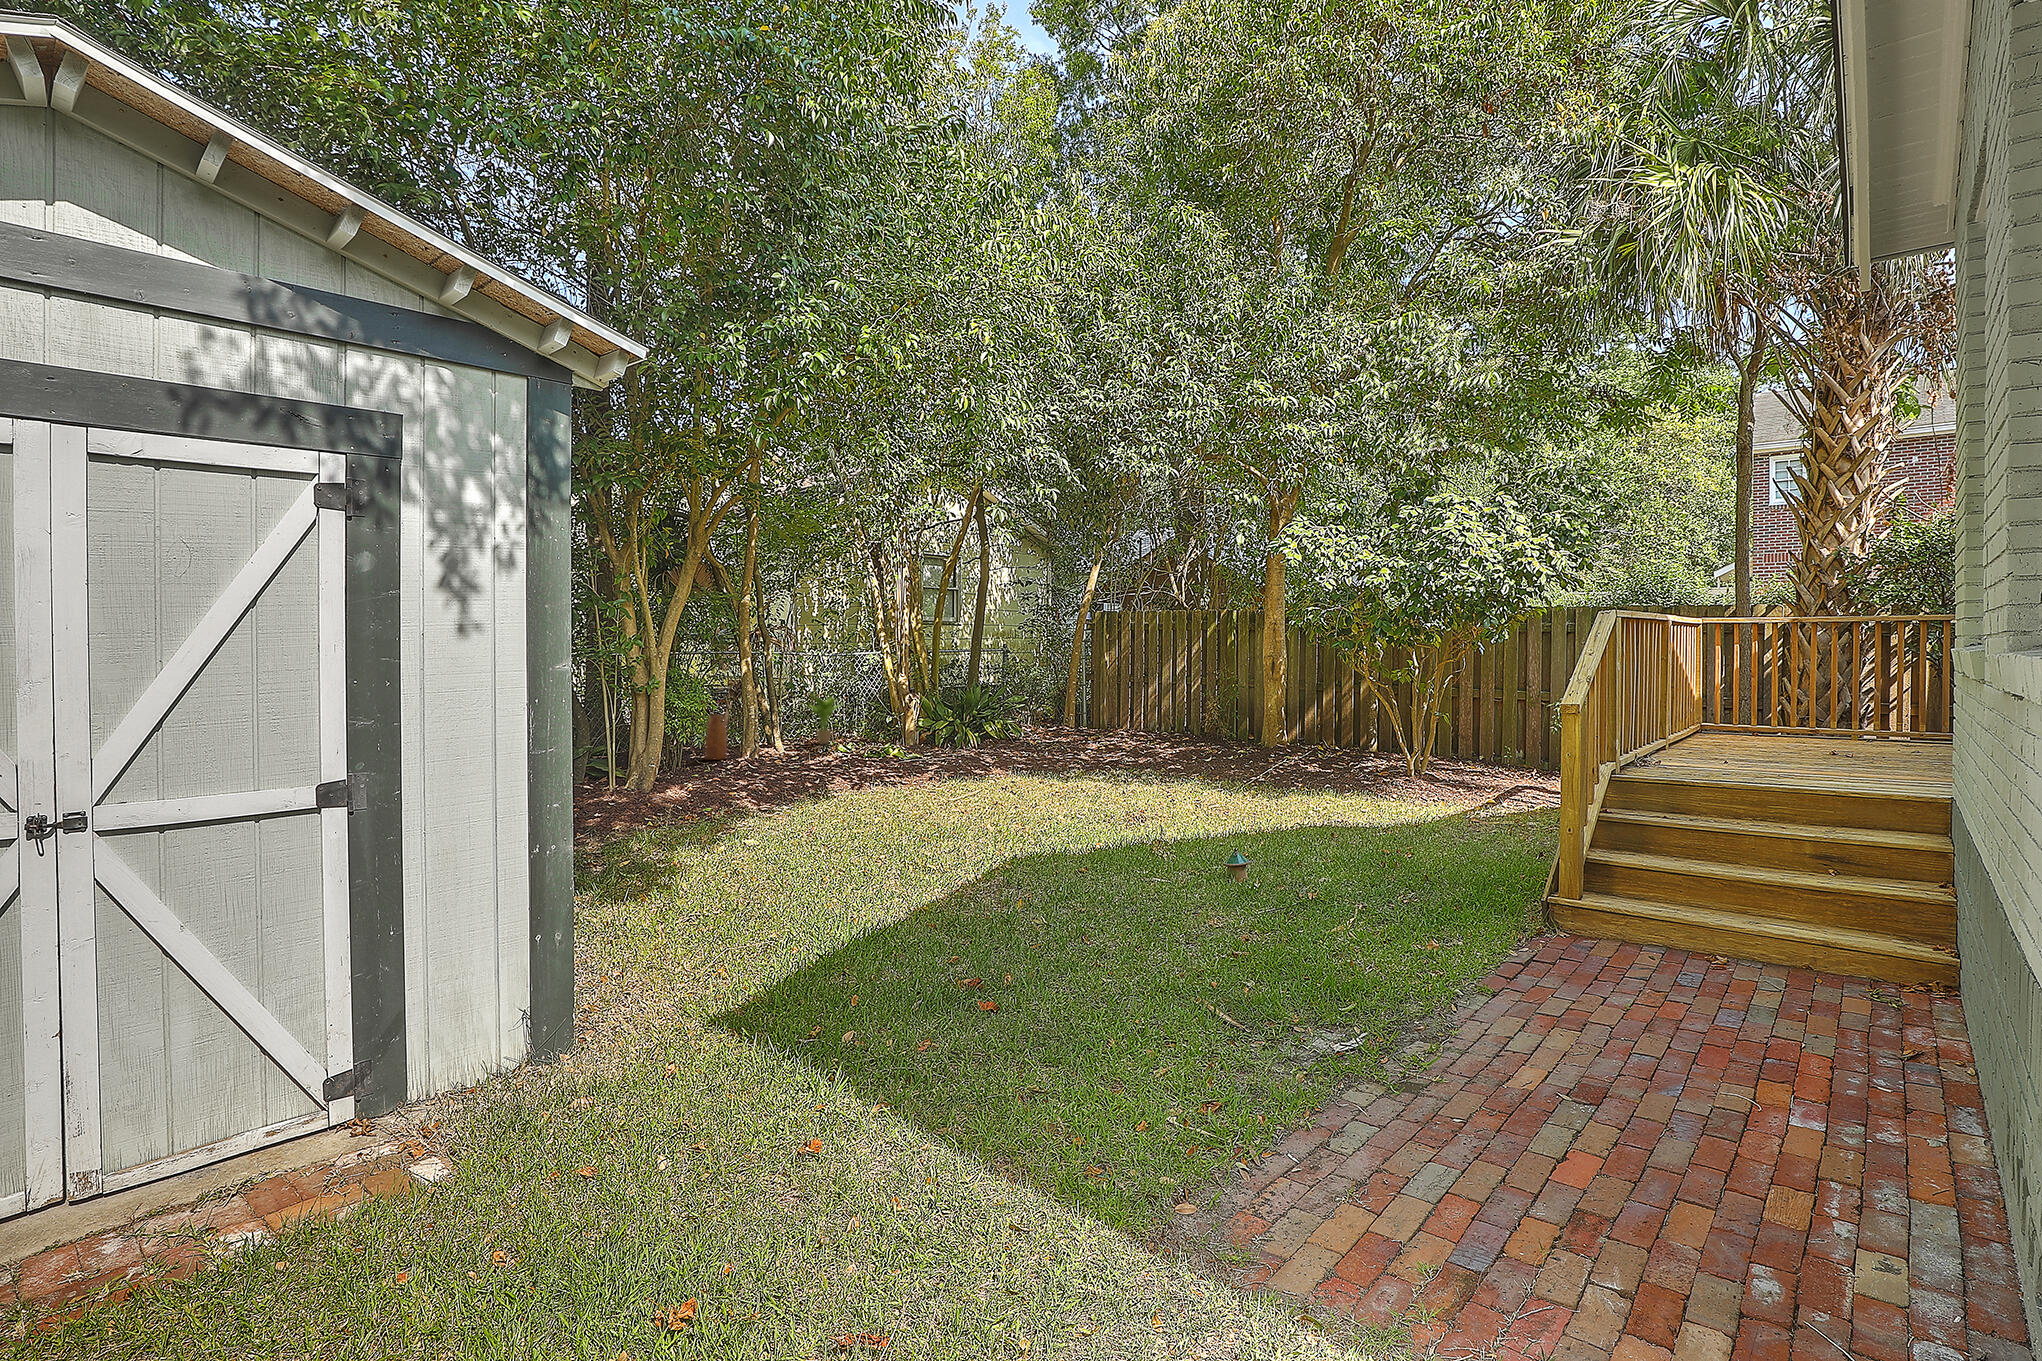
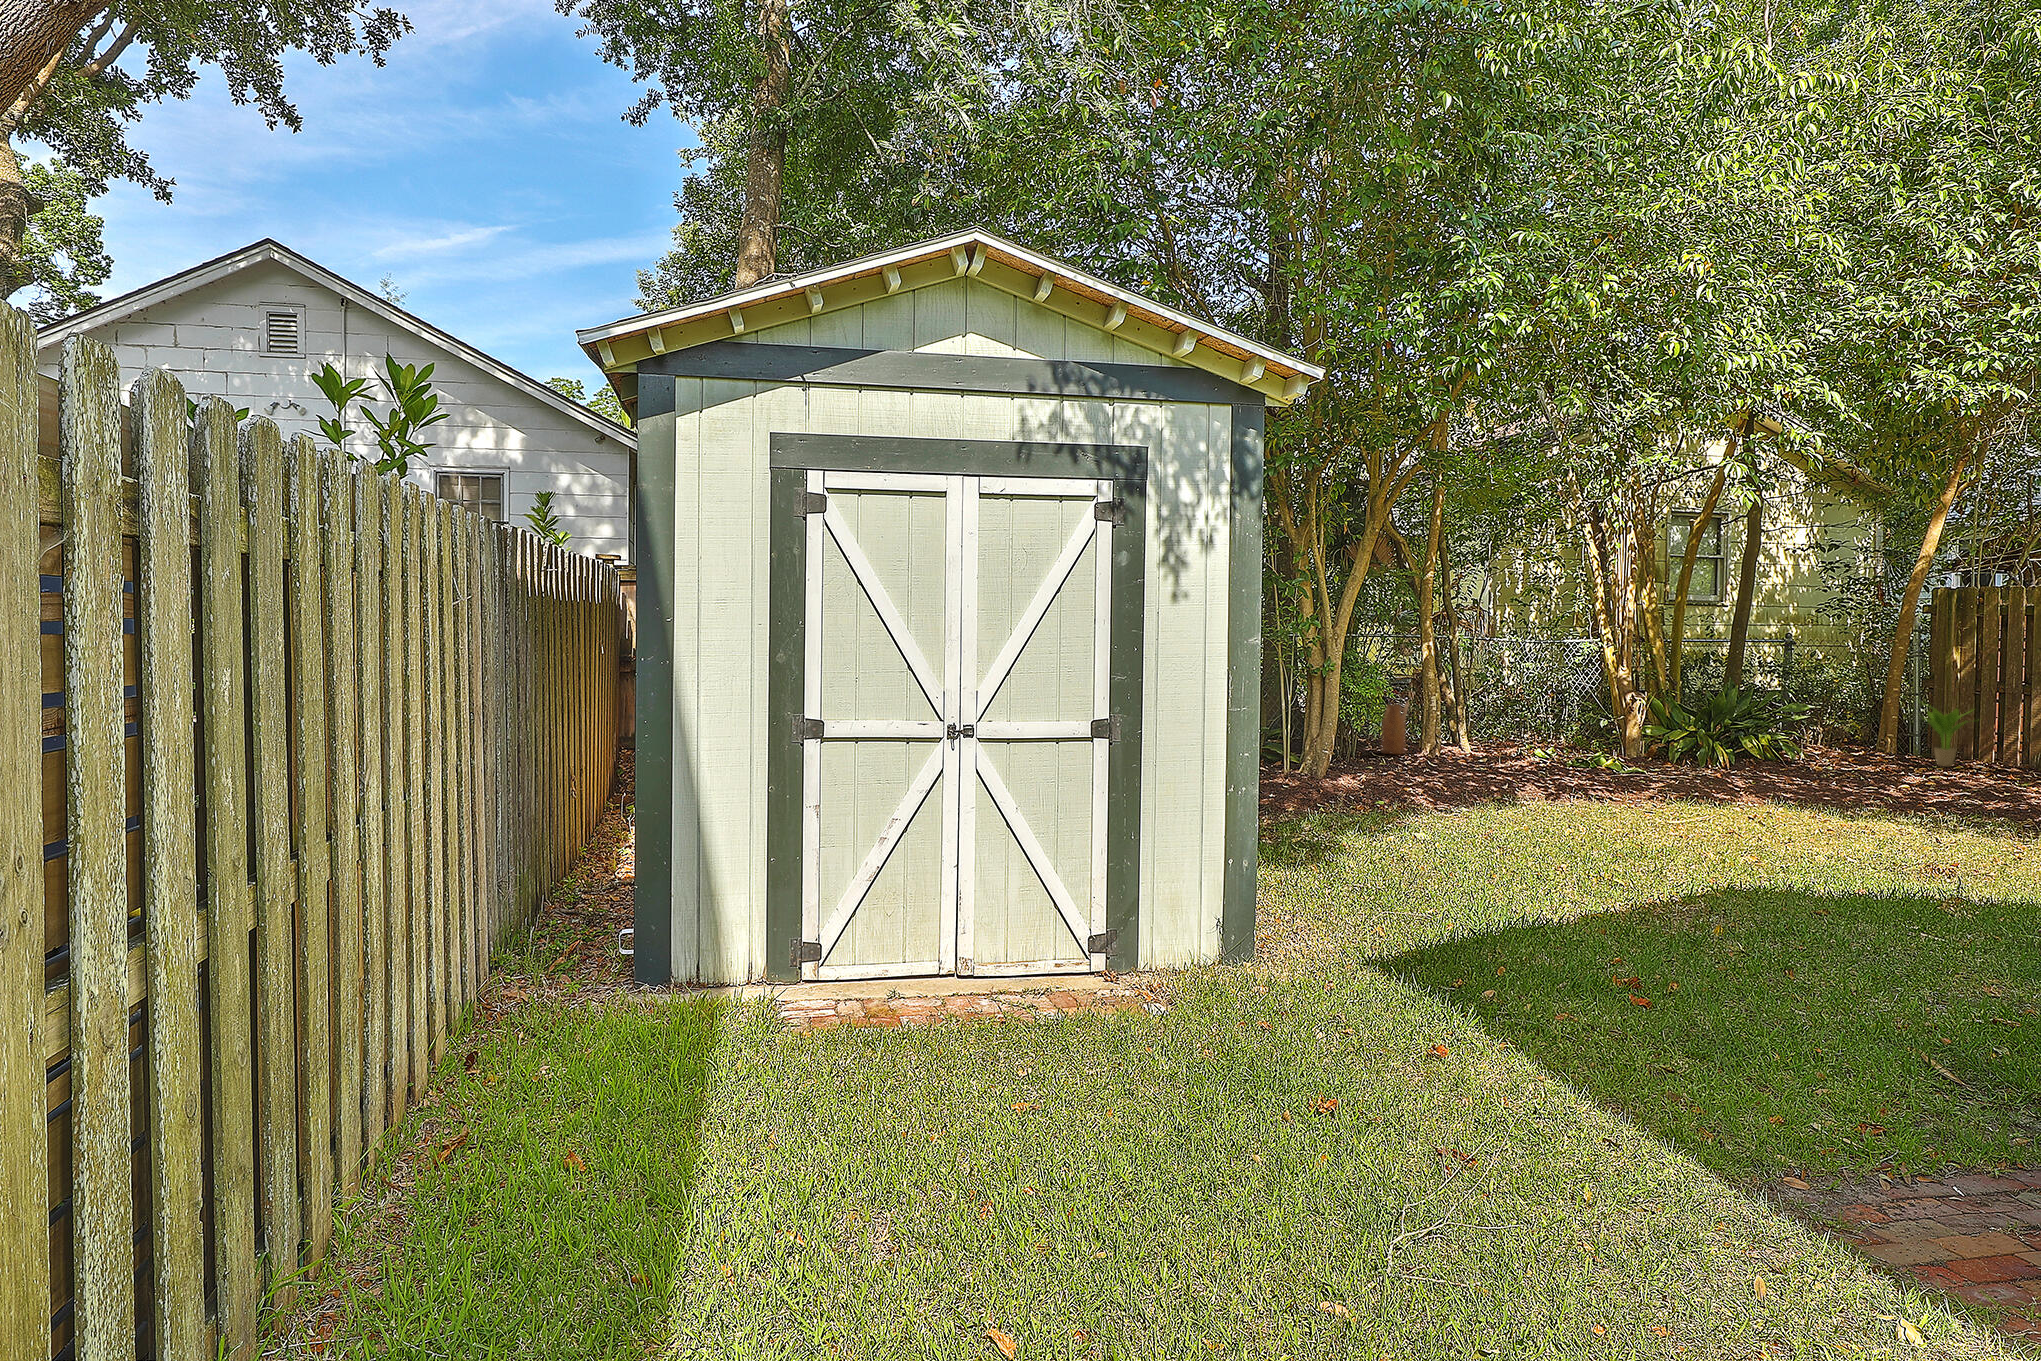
potted plant: present [809,693,839,744] -> present [1923,706,1966,767]

